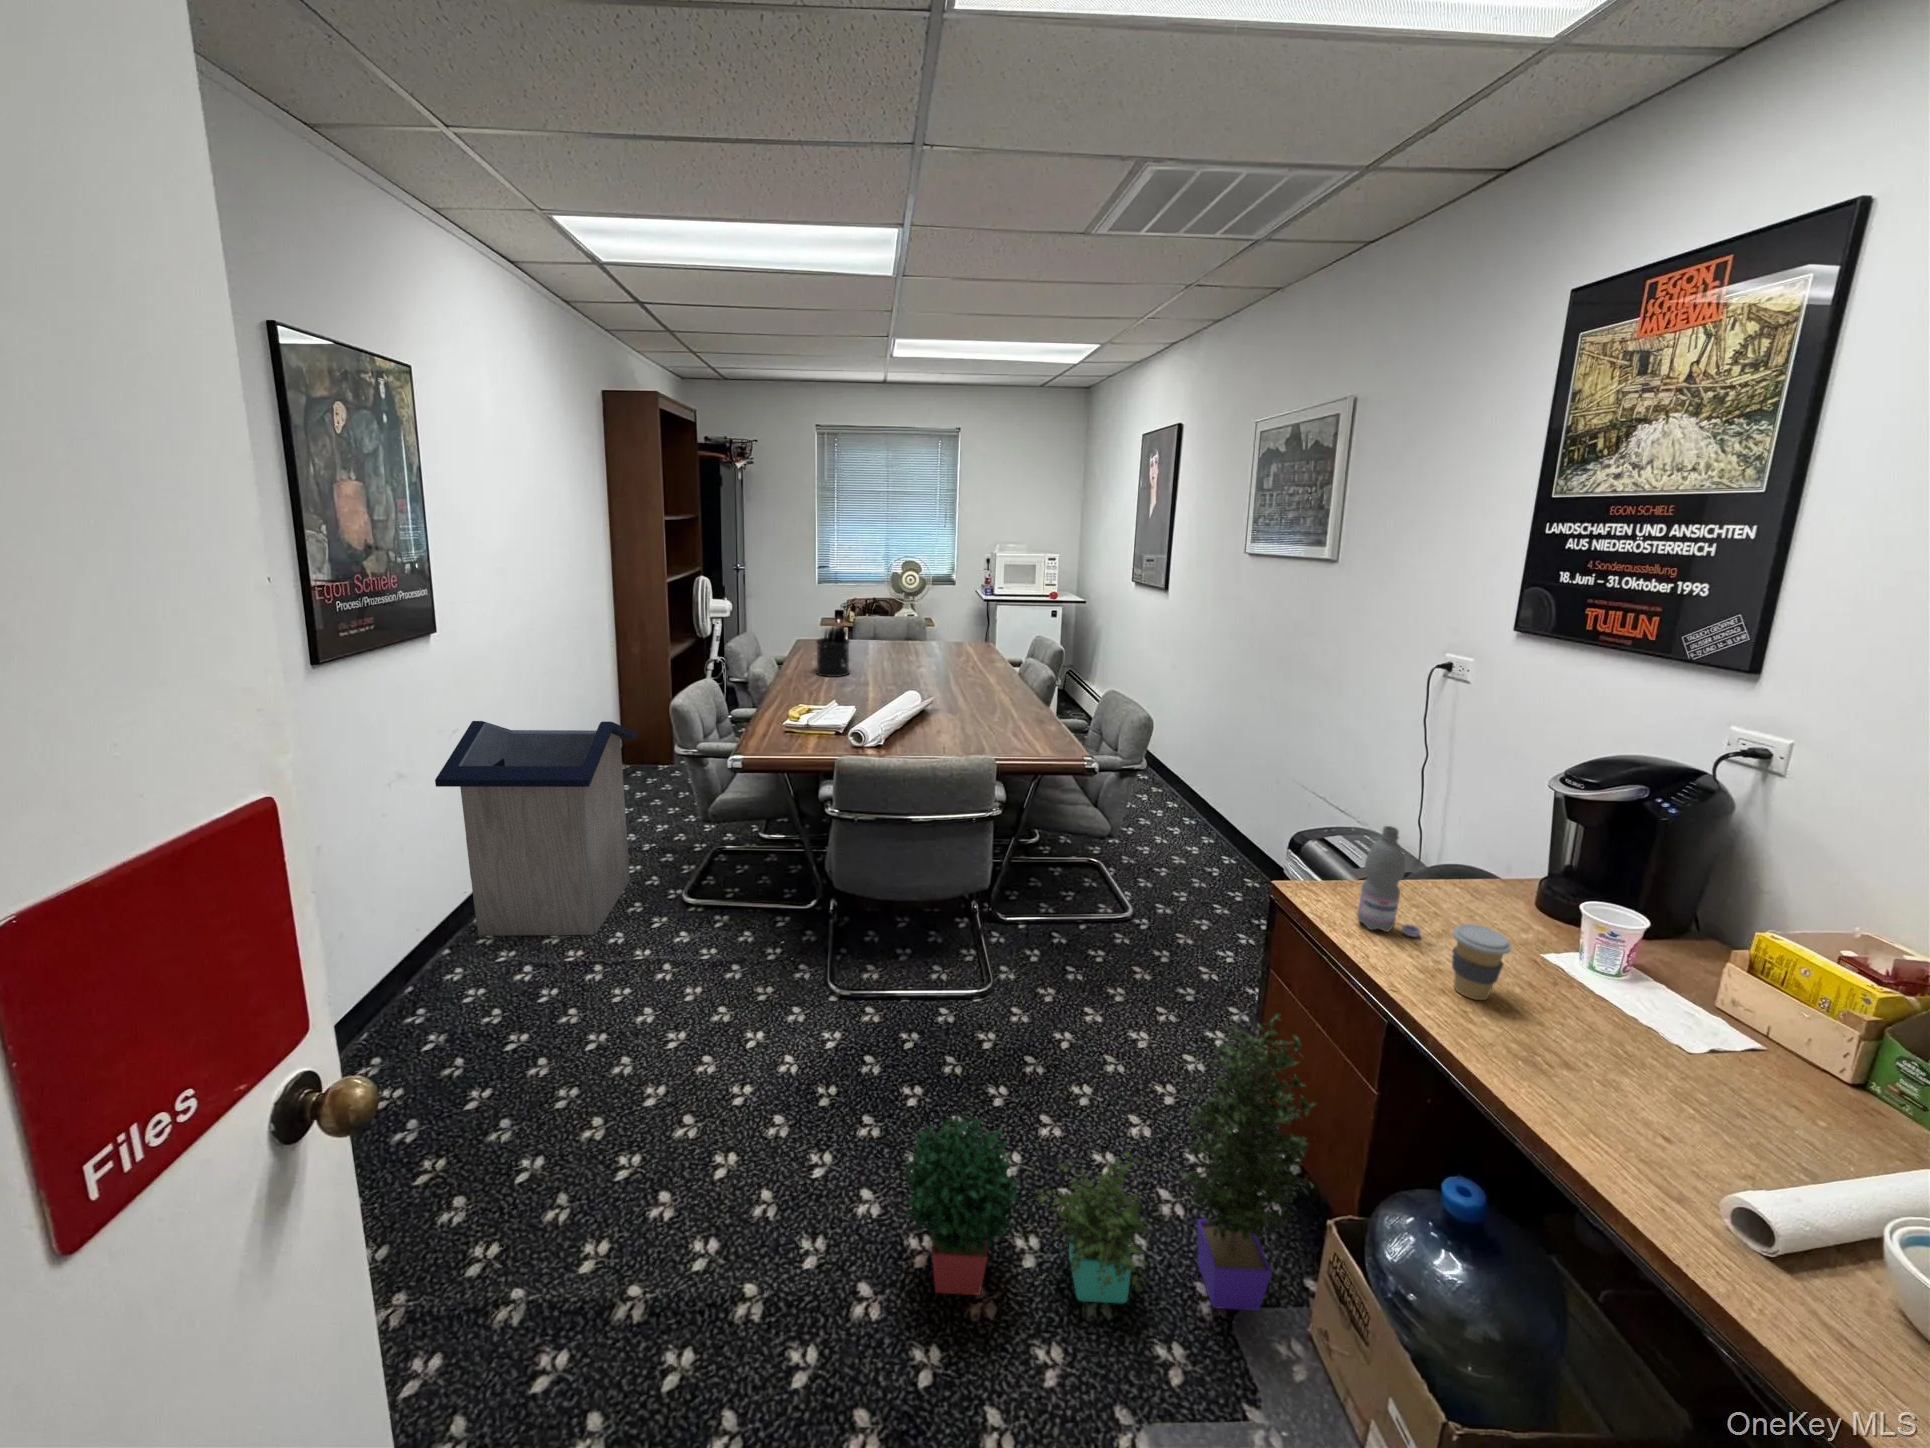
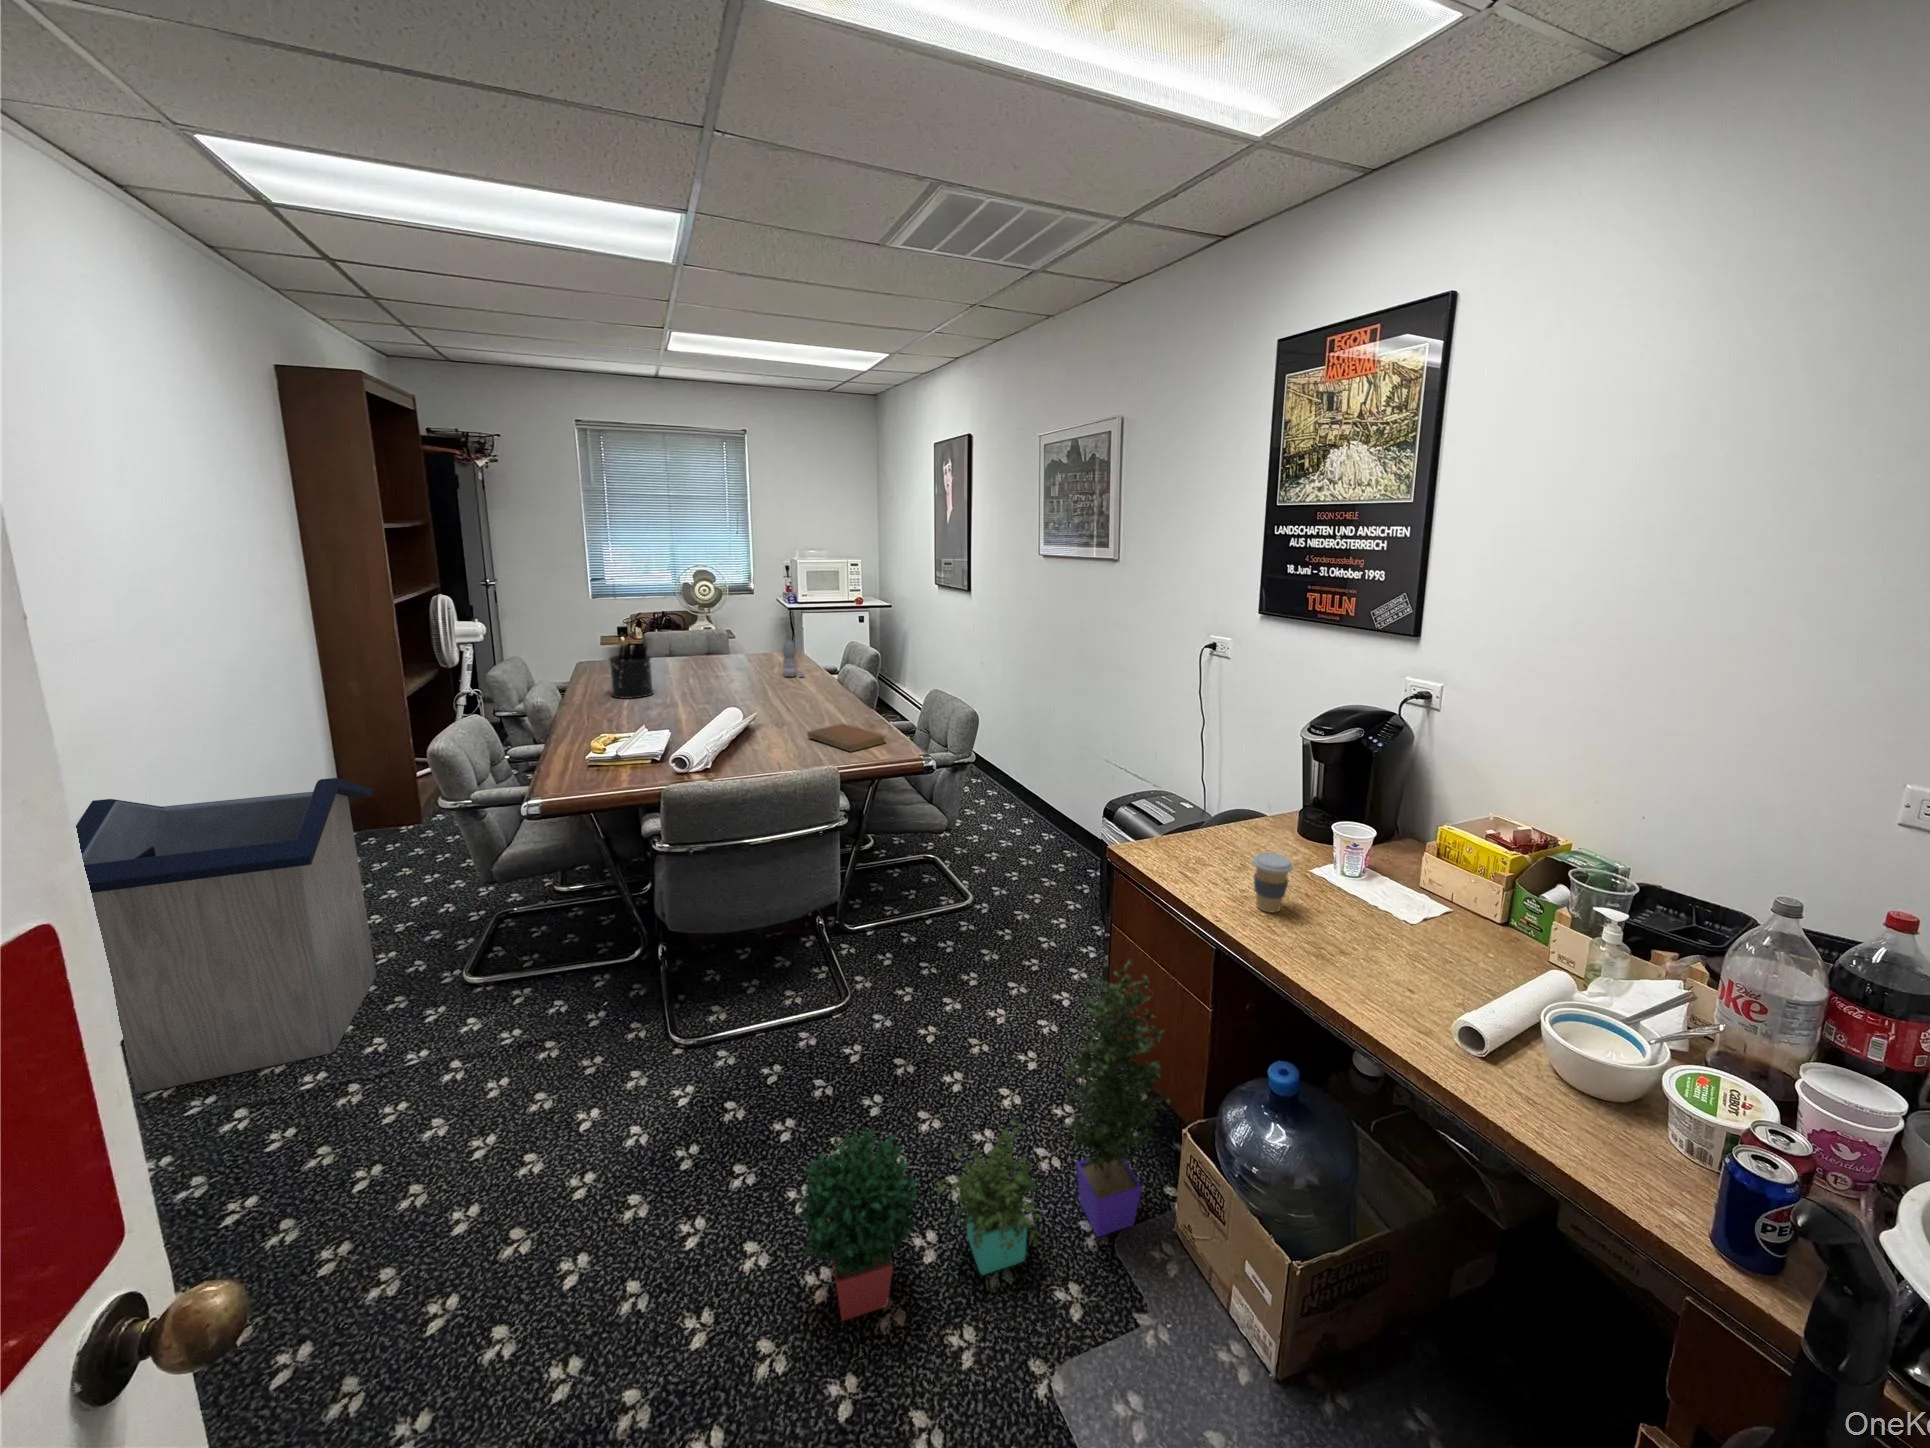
notebook: none [973,717,1047,745] -> present [807,724,885,752]
water bottle: present [1358,826,1421,937] -> present [782,635,804,677]

